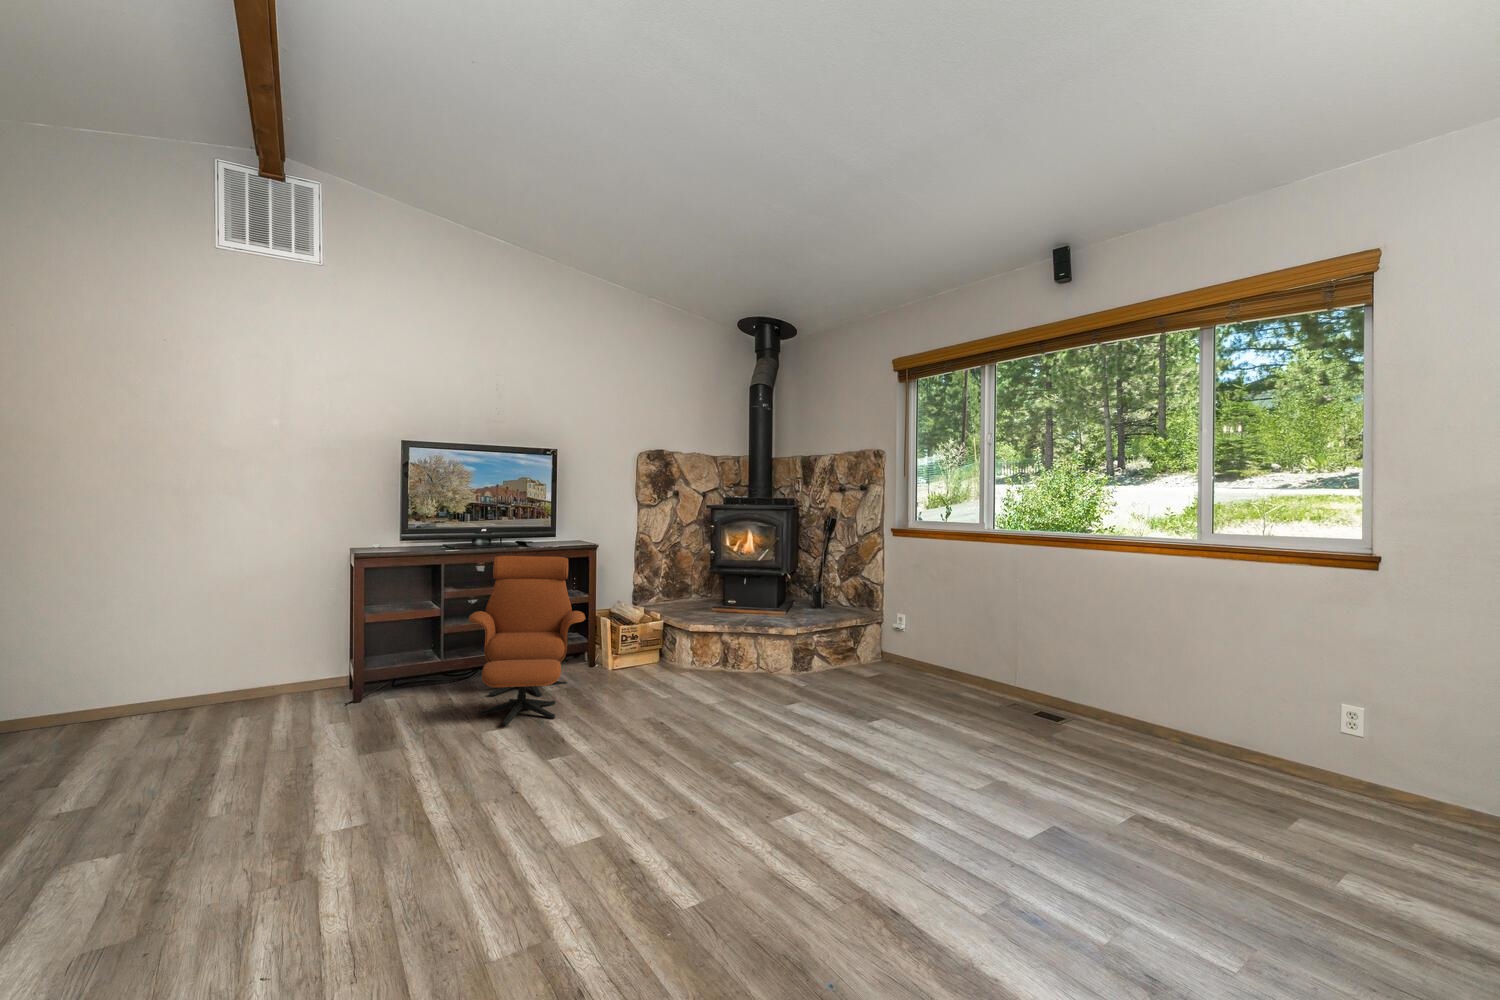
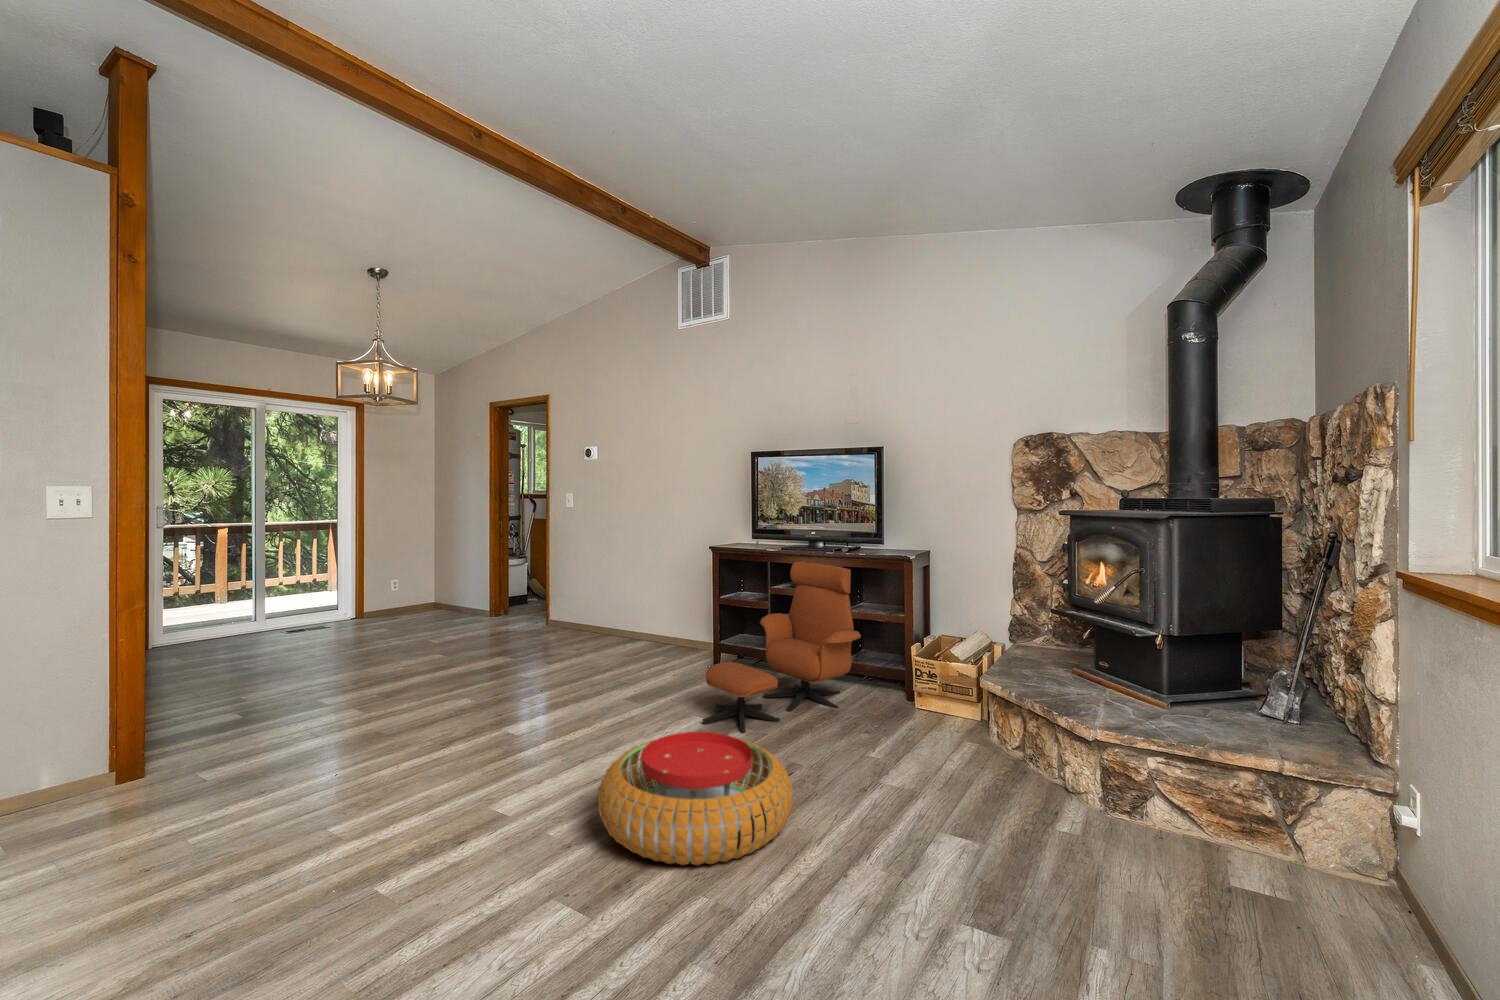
pouf: none [608,689,774,791] -> present [598,732,793,865]

